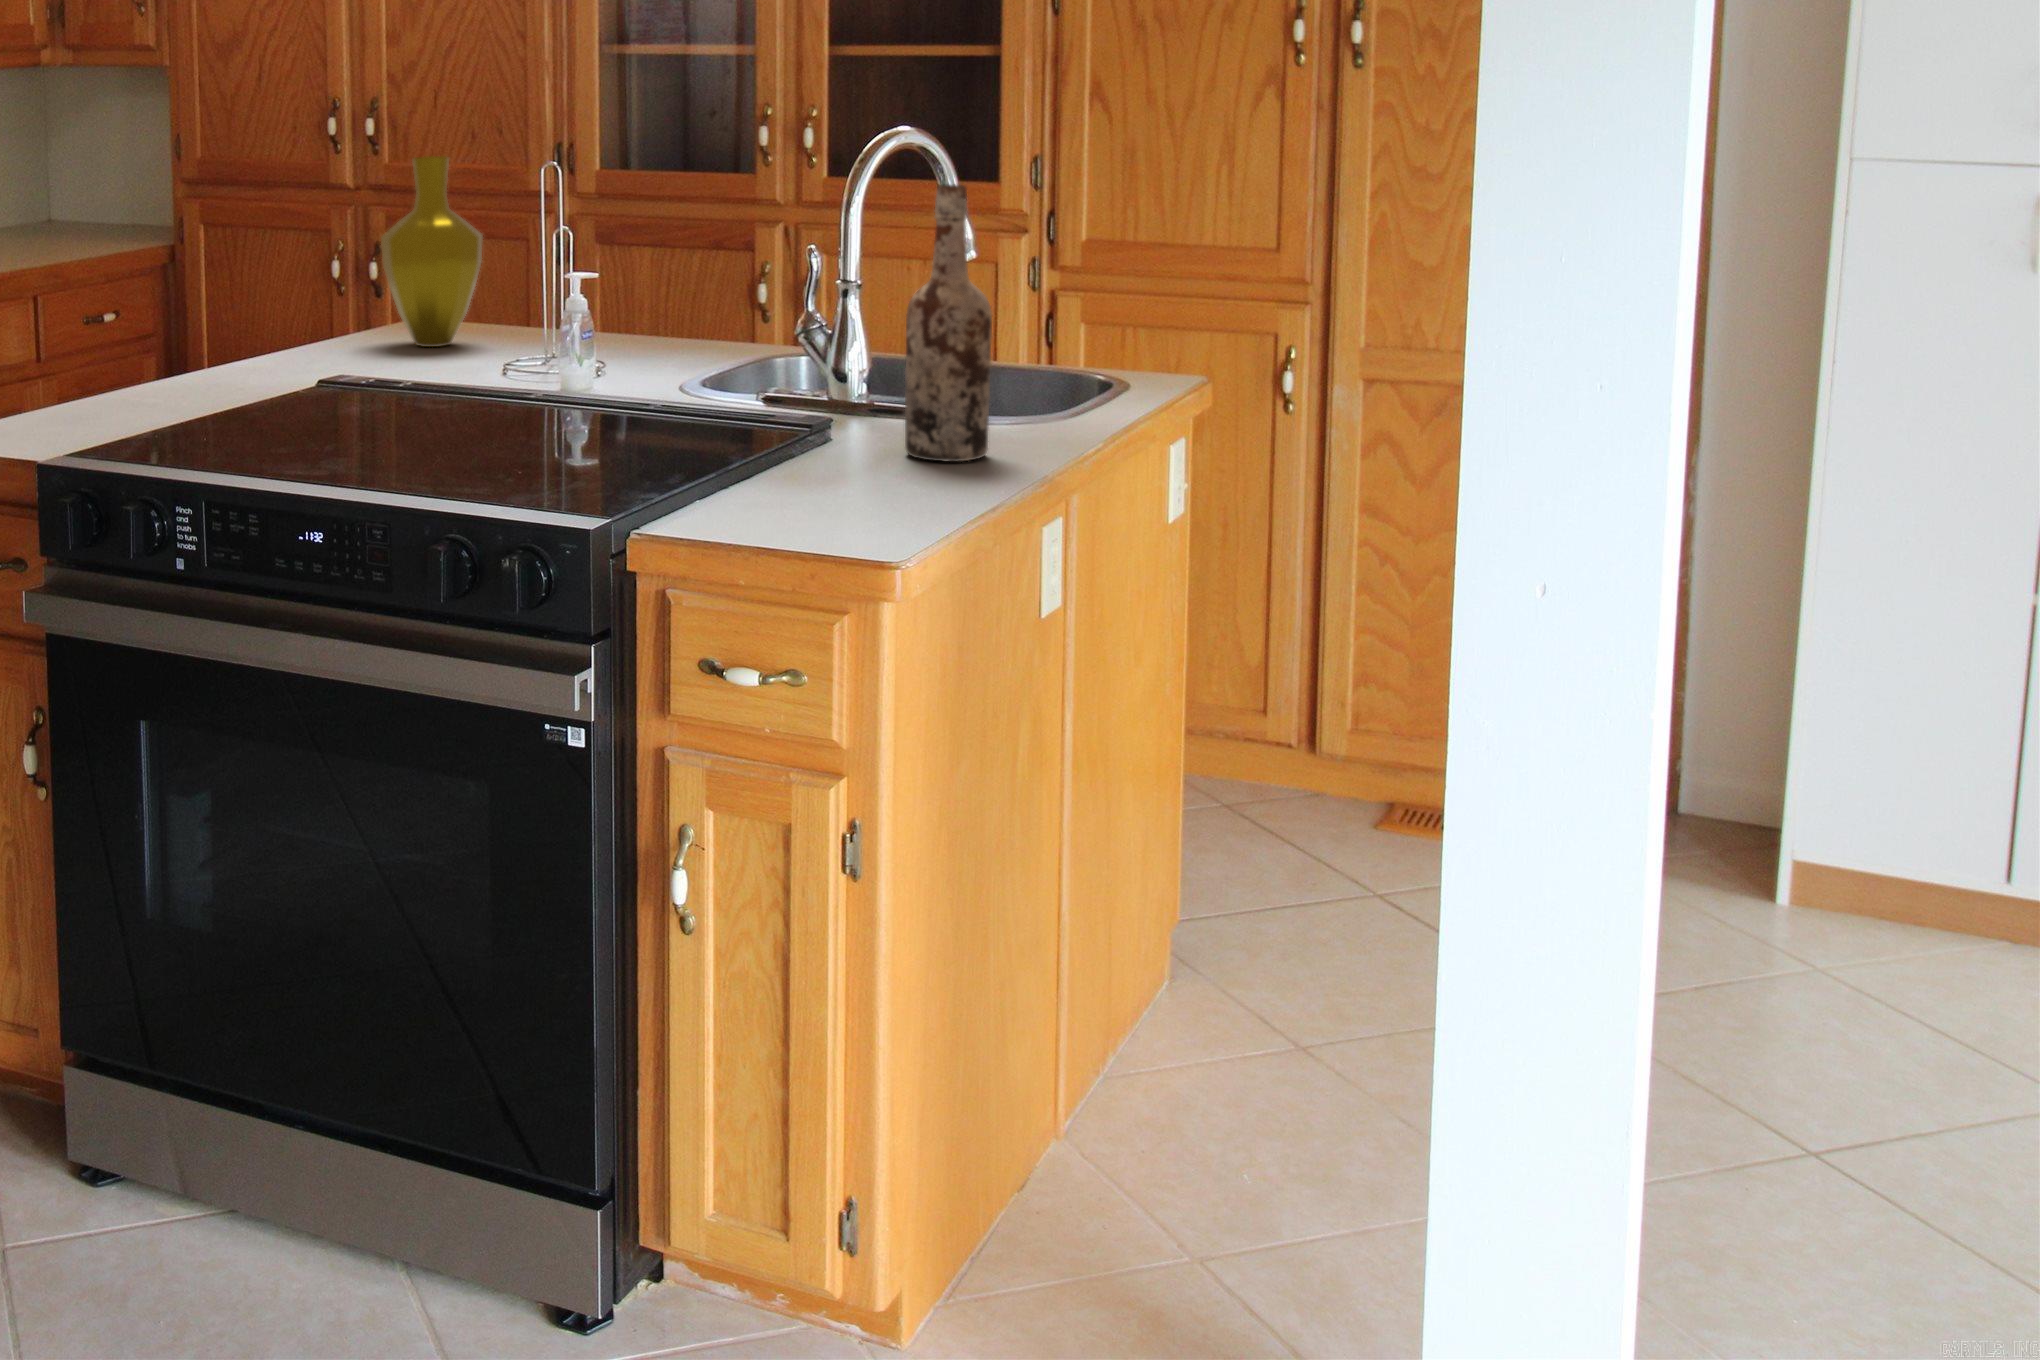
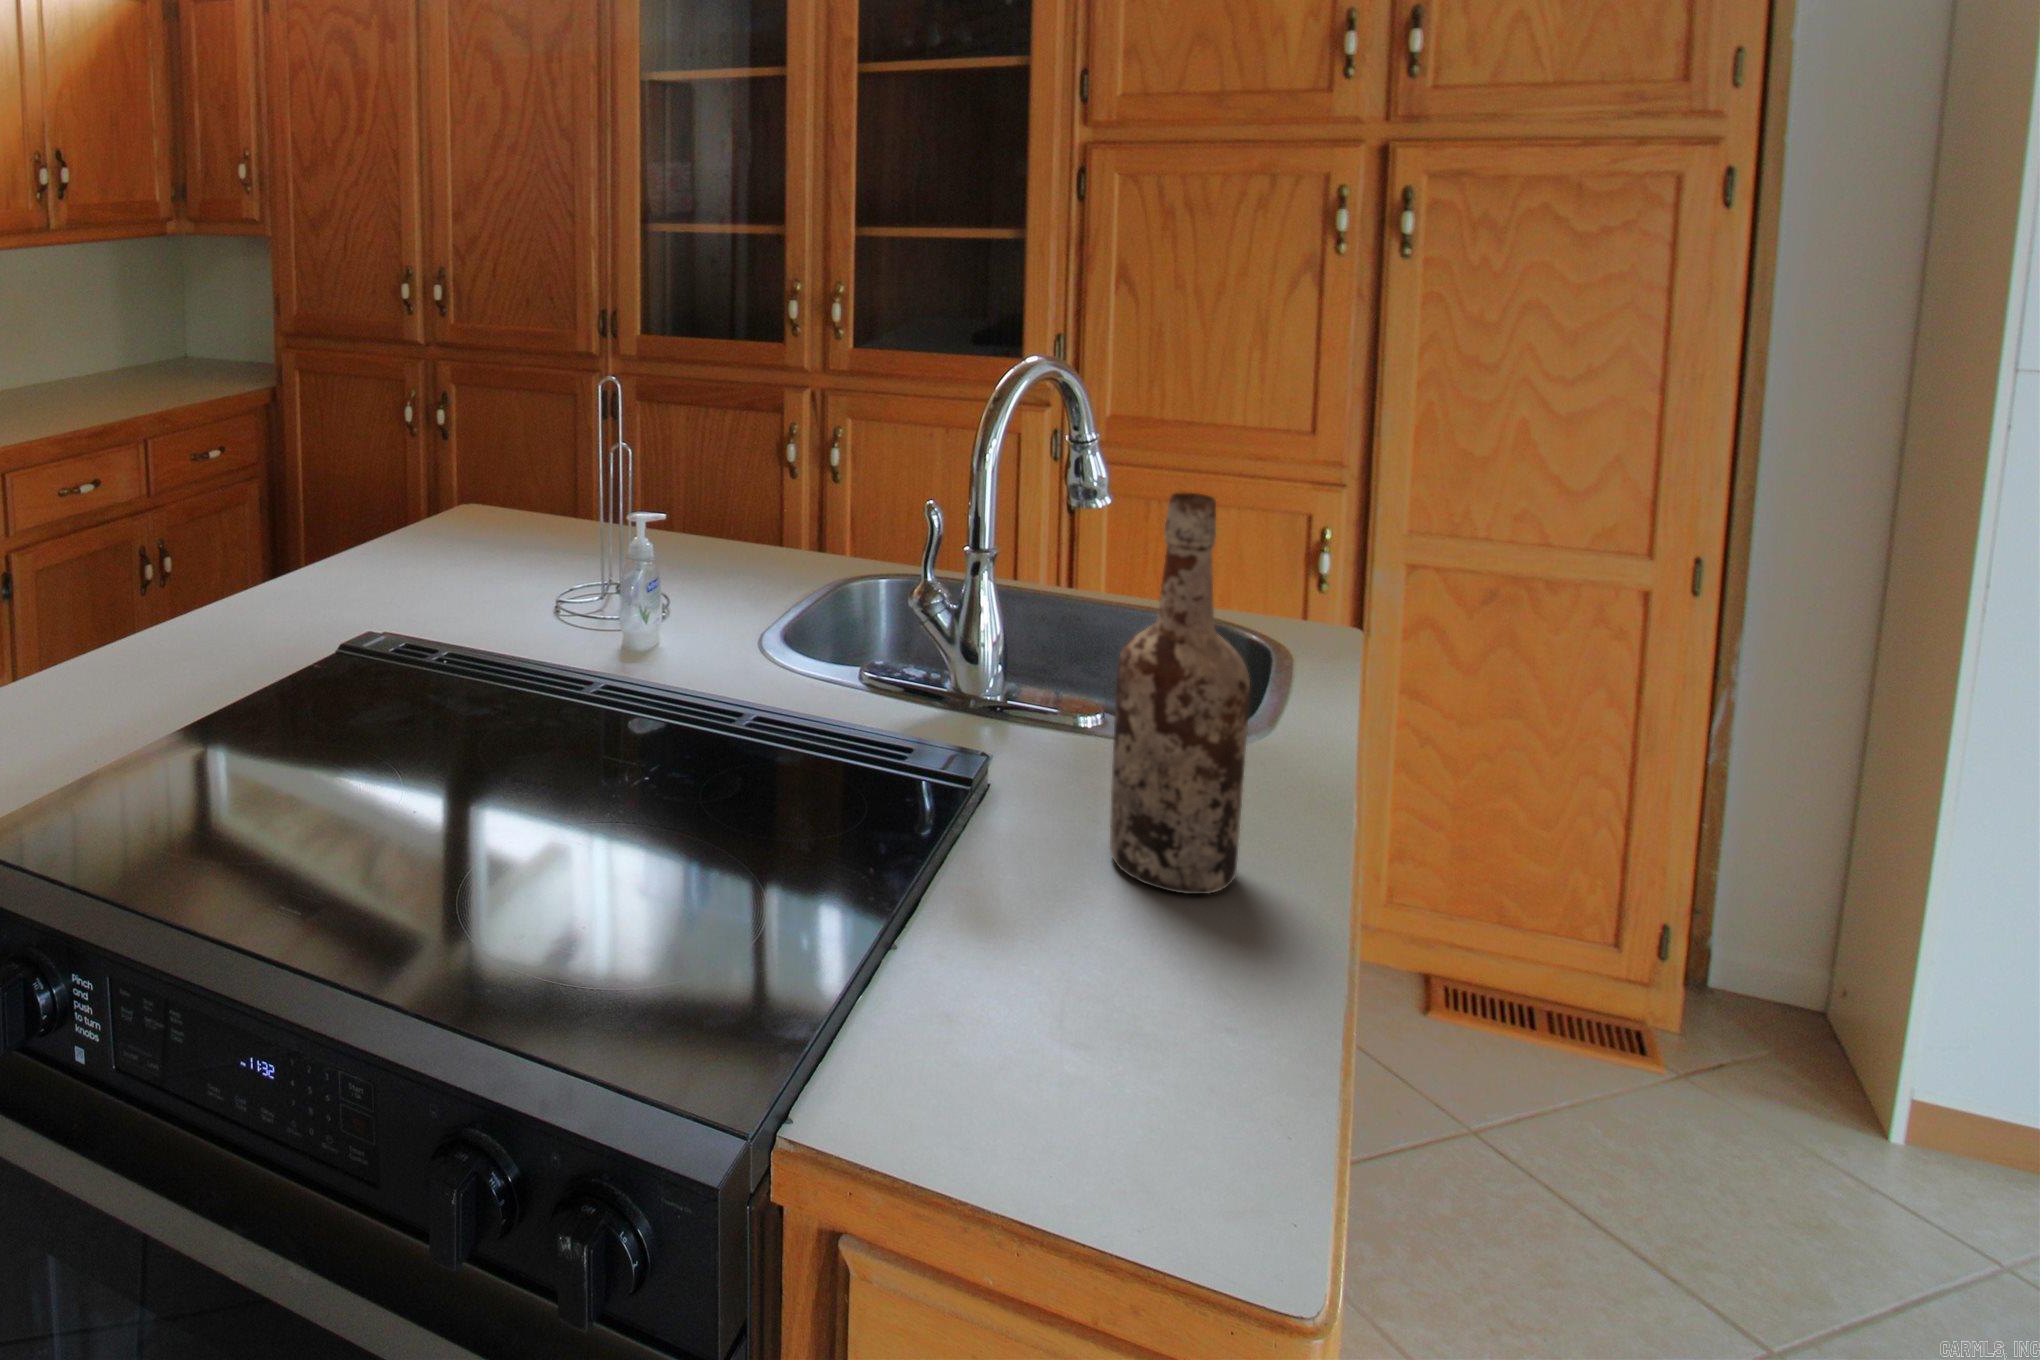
vase: present [381,156,483,347] -> none [424,359,530,558]

